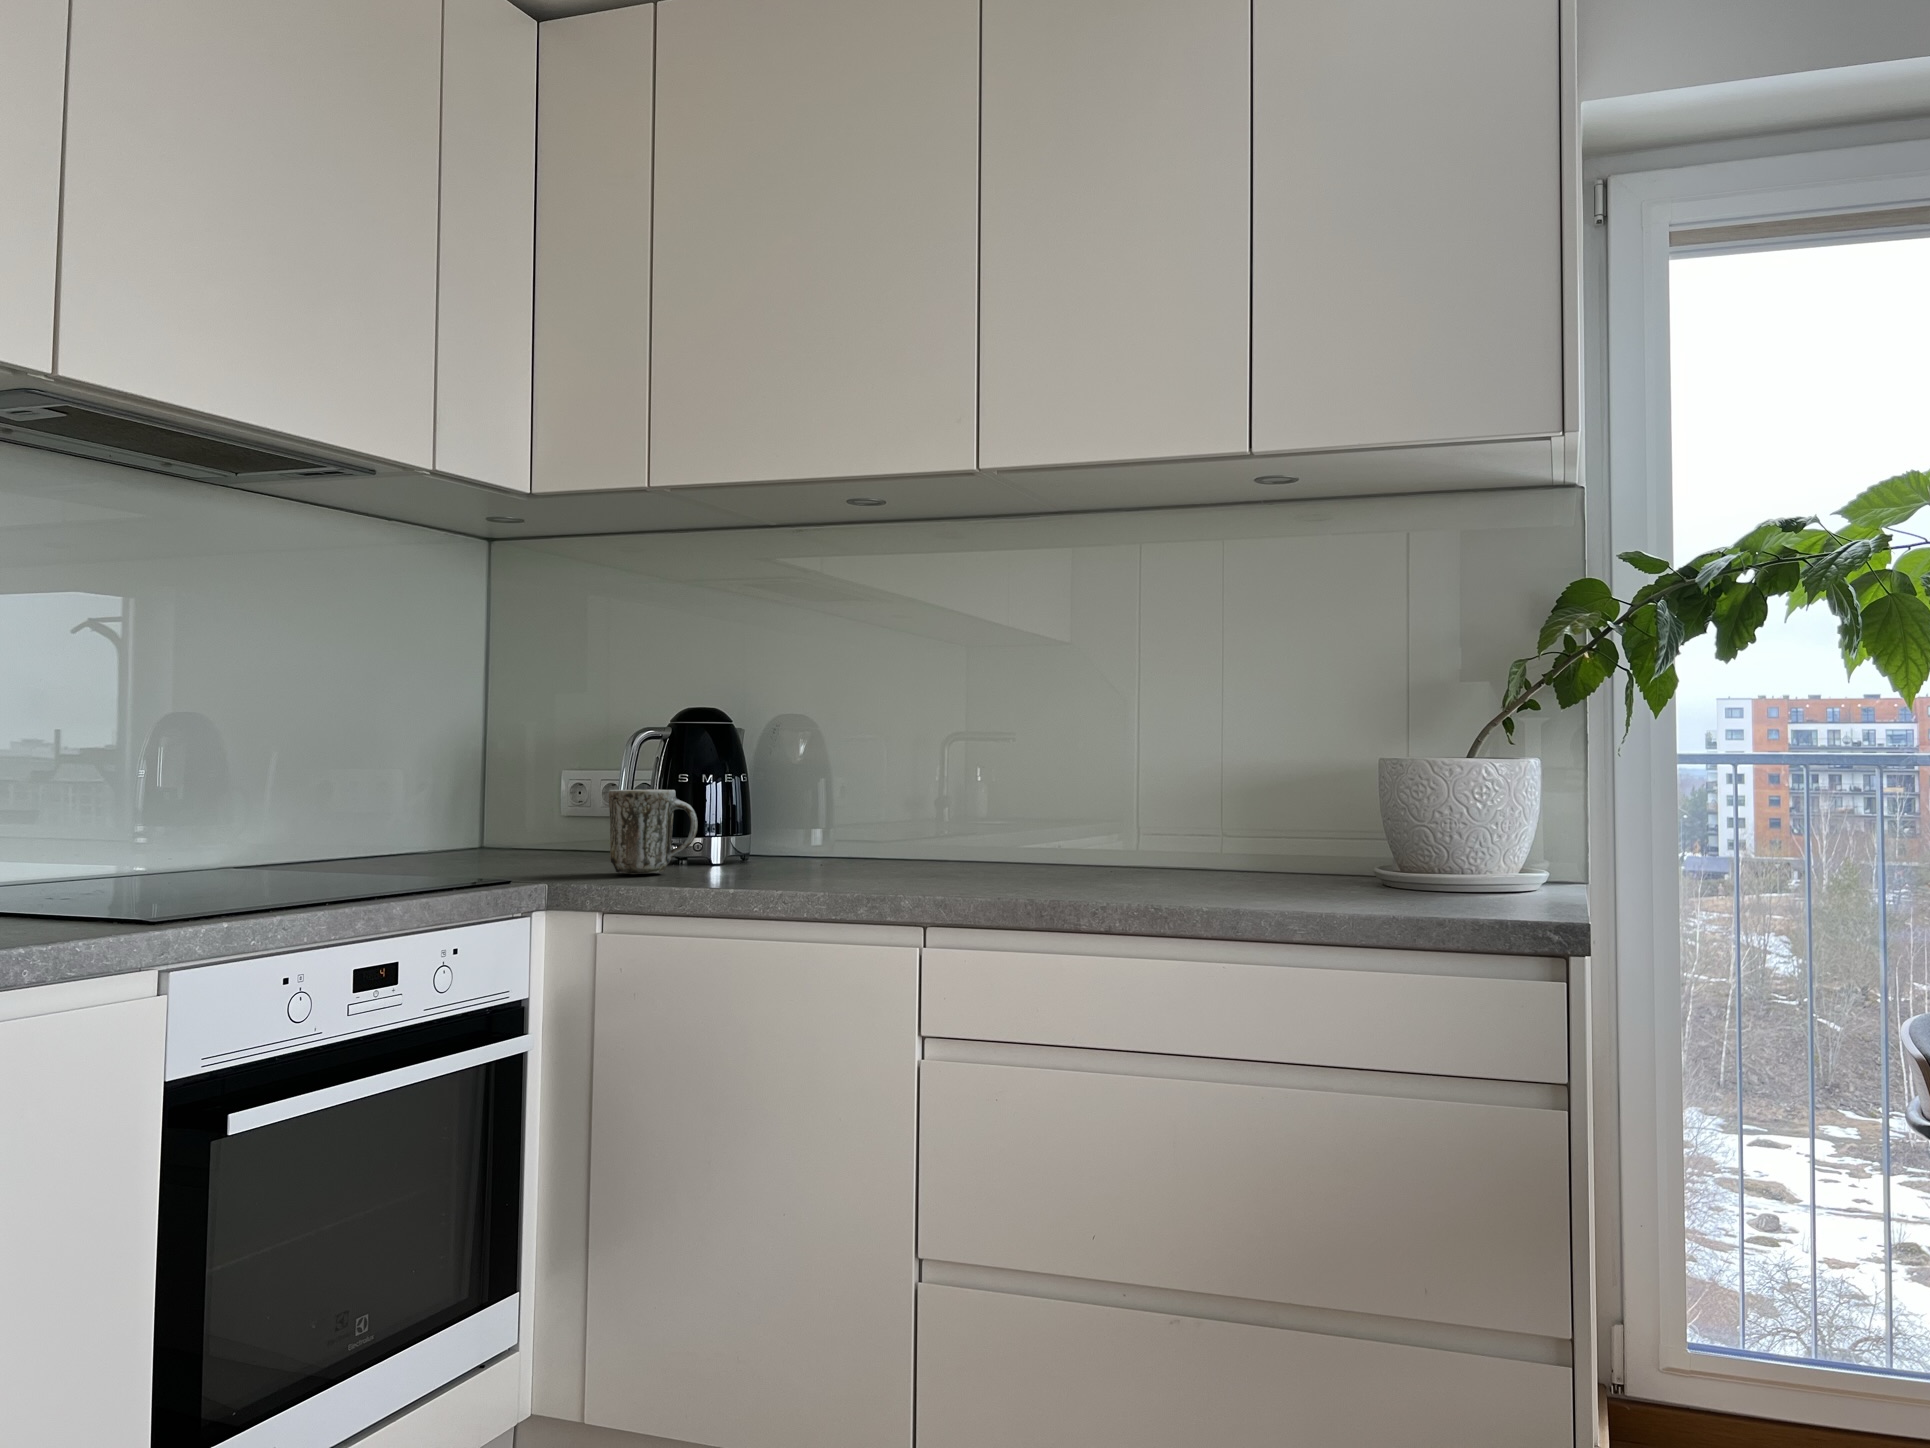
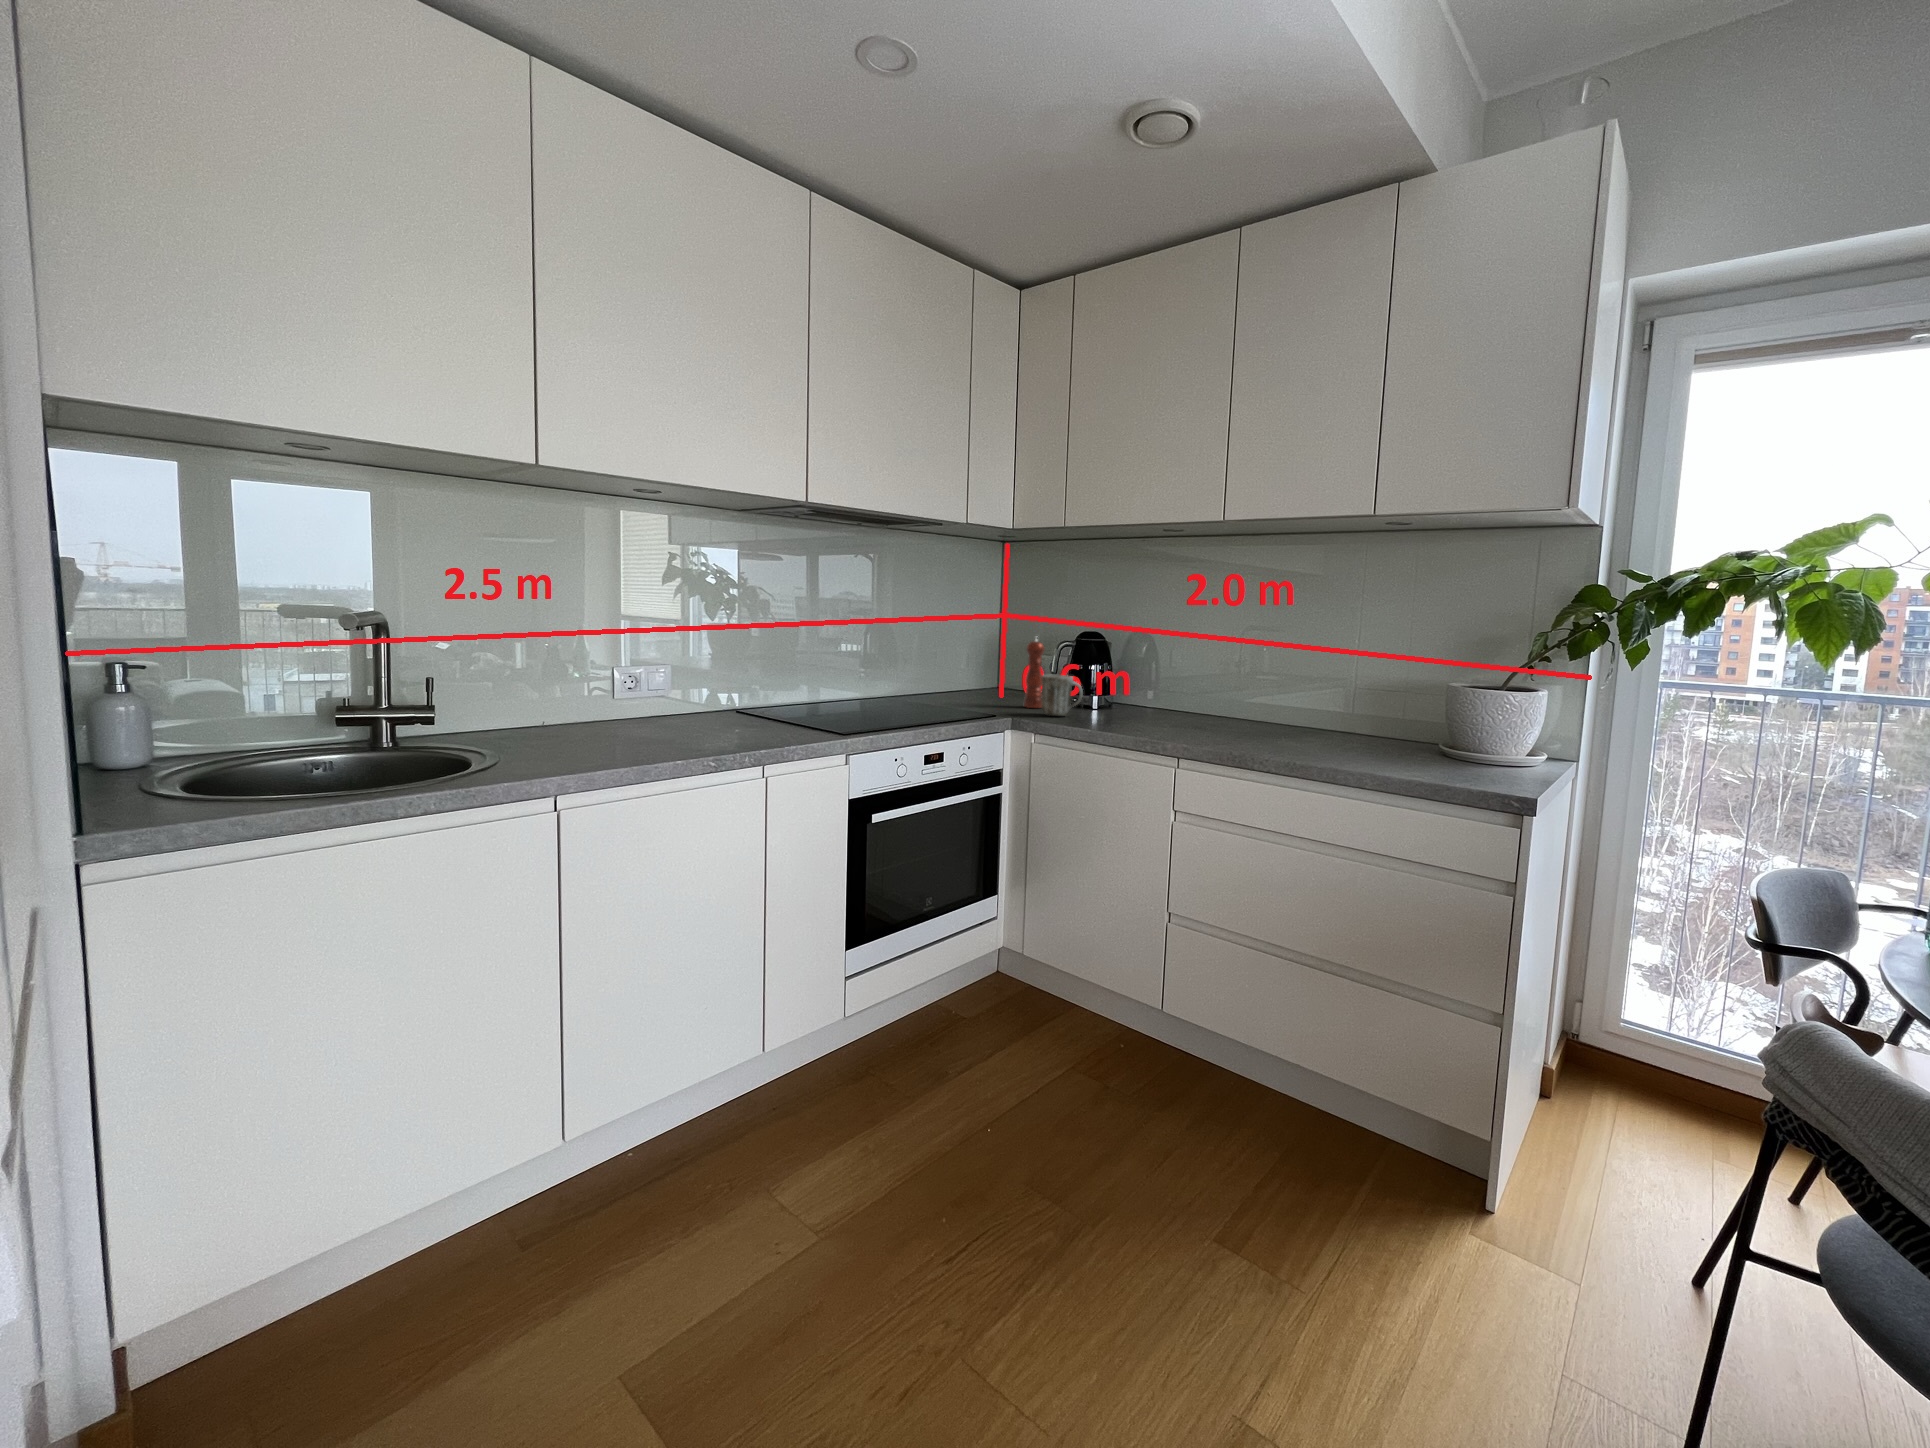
pepper mill: none [565,714,608,866] -> present [1024,637,1045,708]

